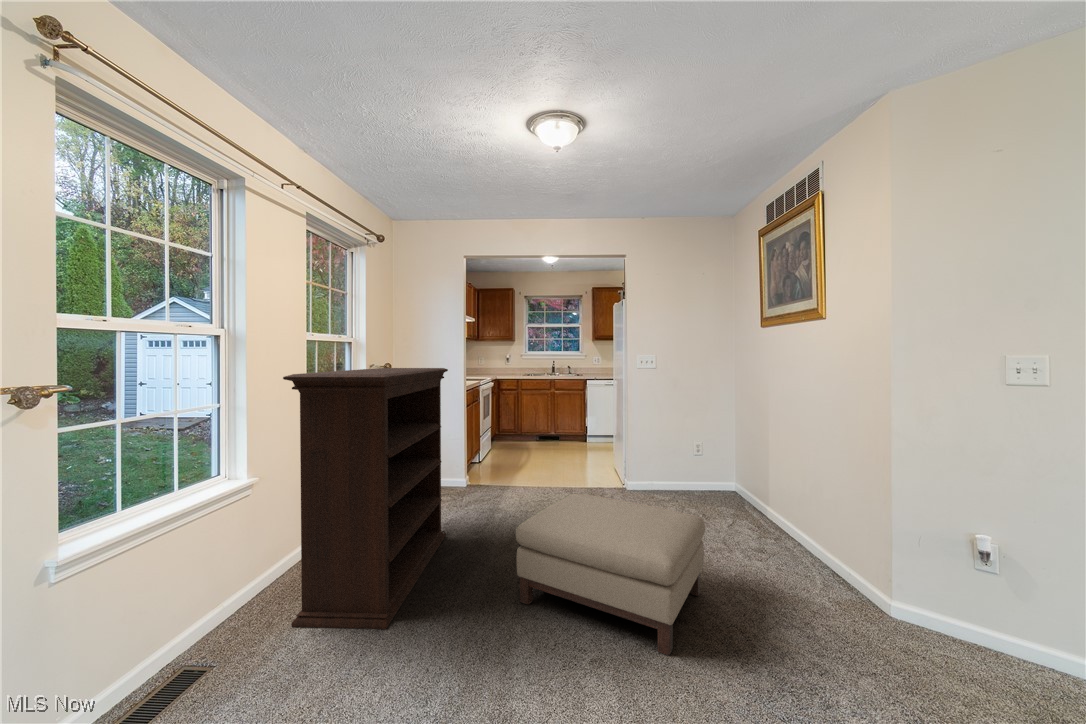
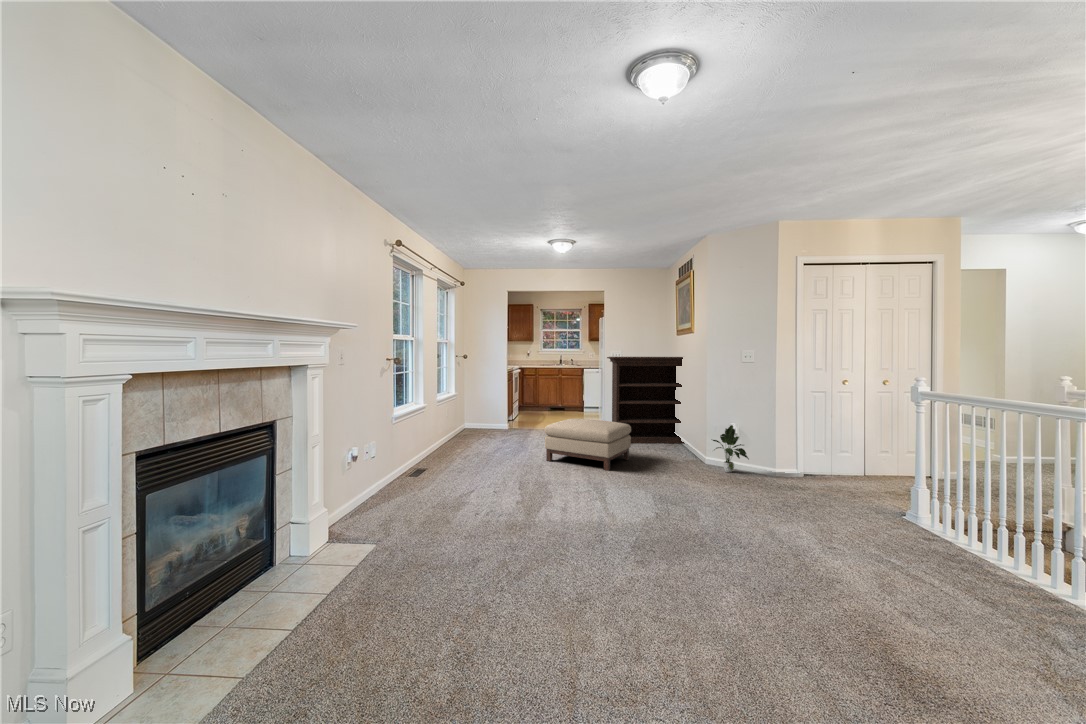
bookshelf: present [283,368,448,629] -> present [607,357,685,444]
potted plant: none [918,541,1033,663] -> present [713,425,749,472]

